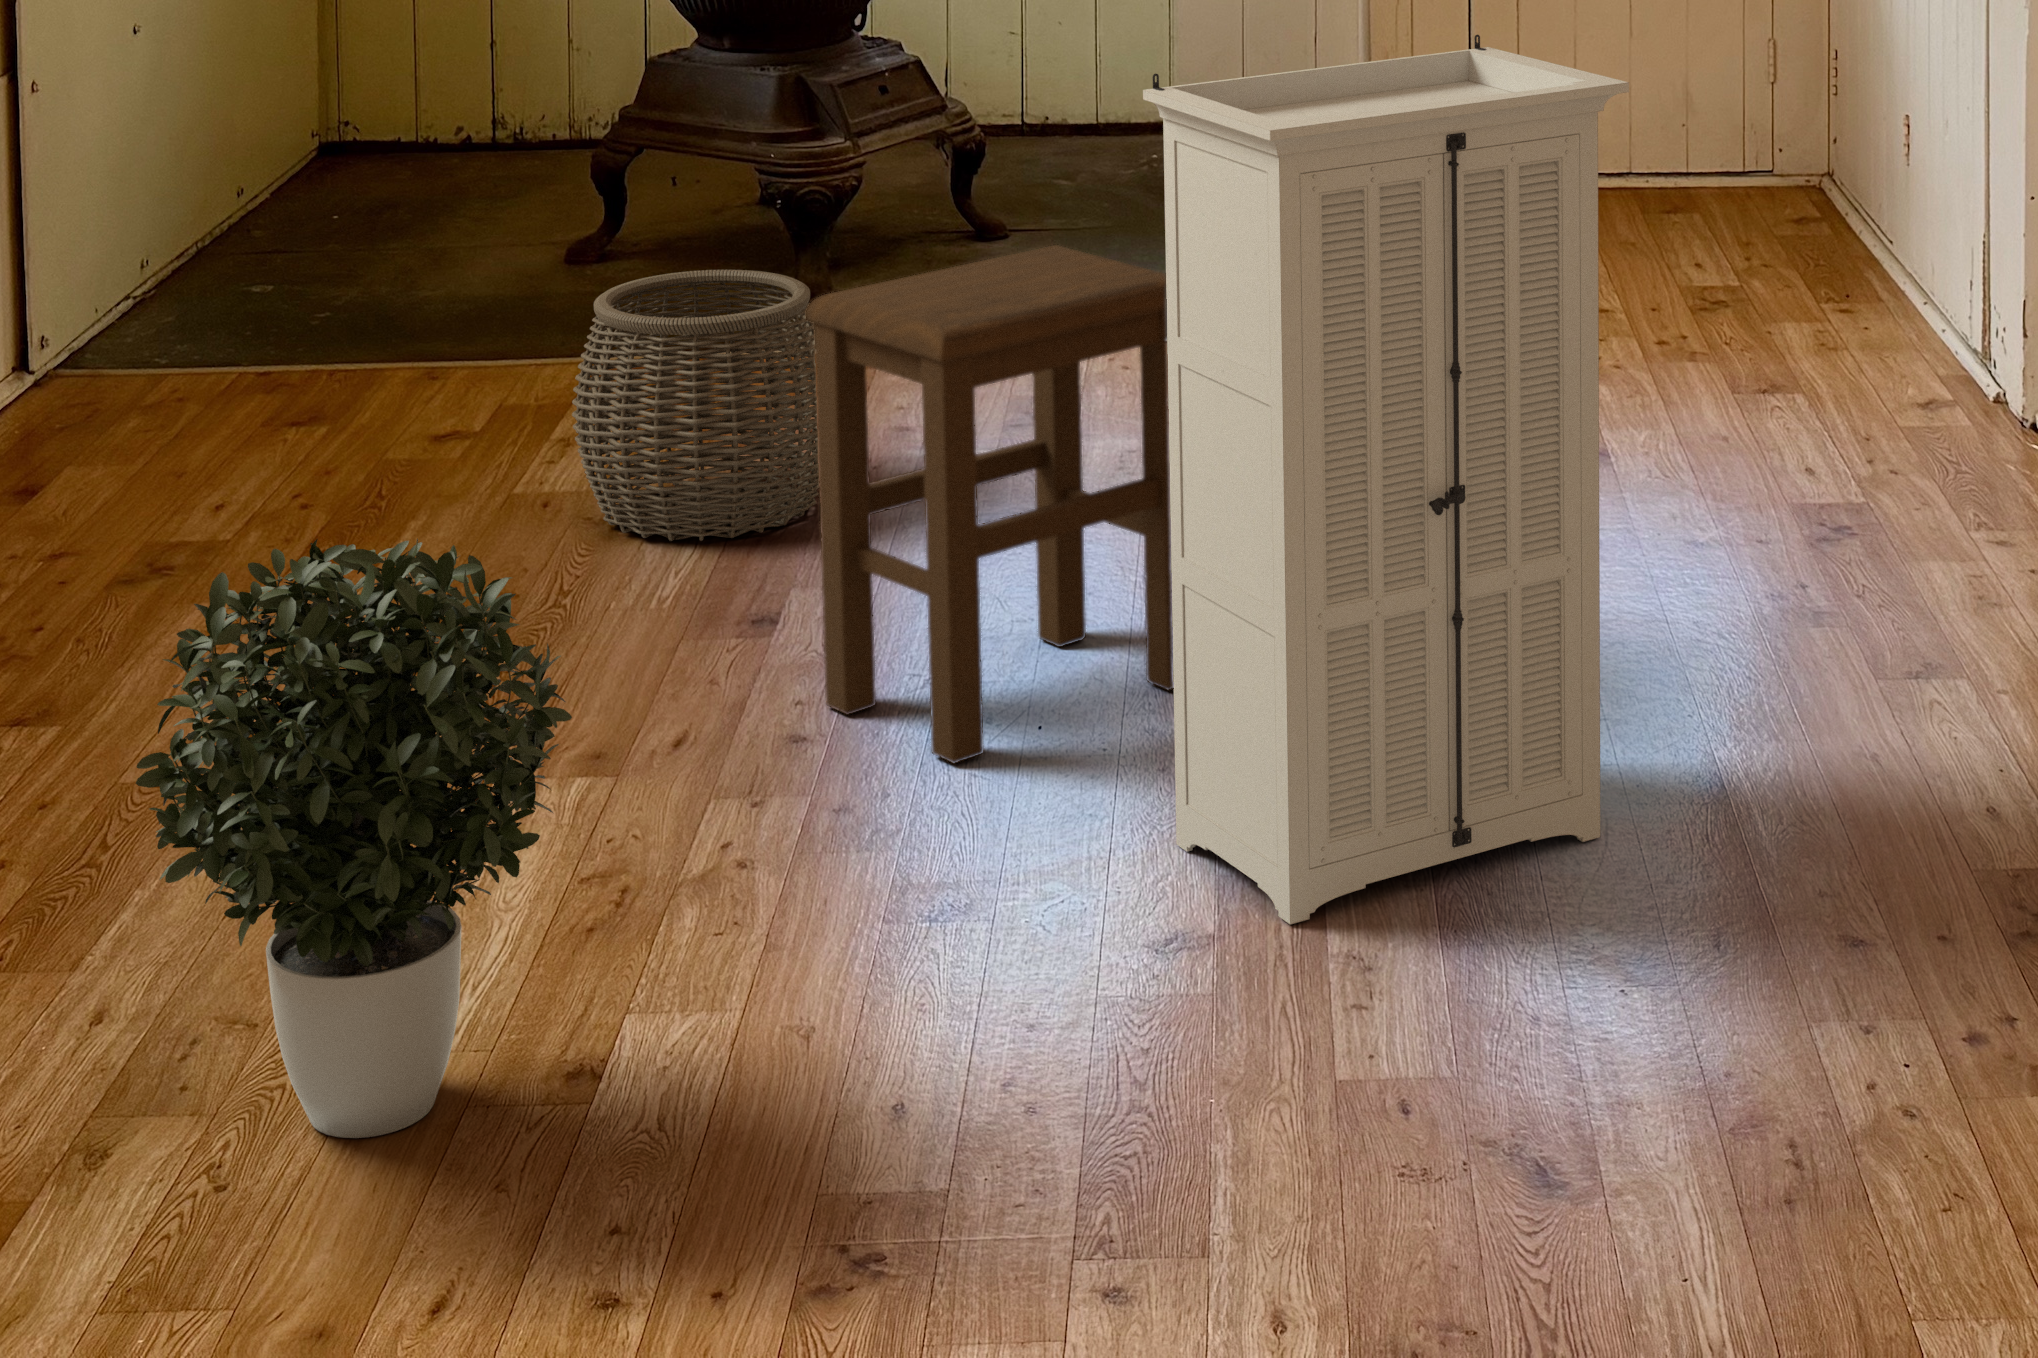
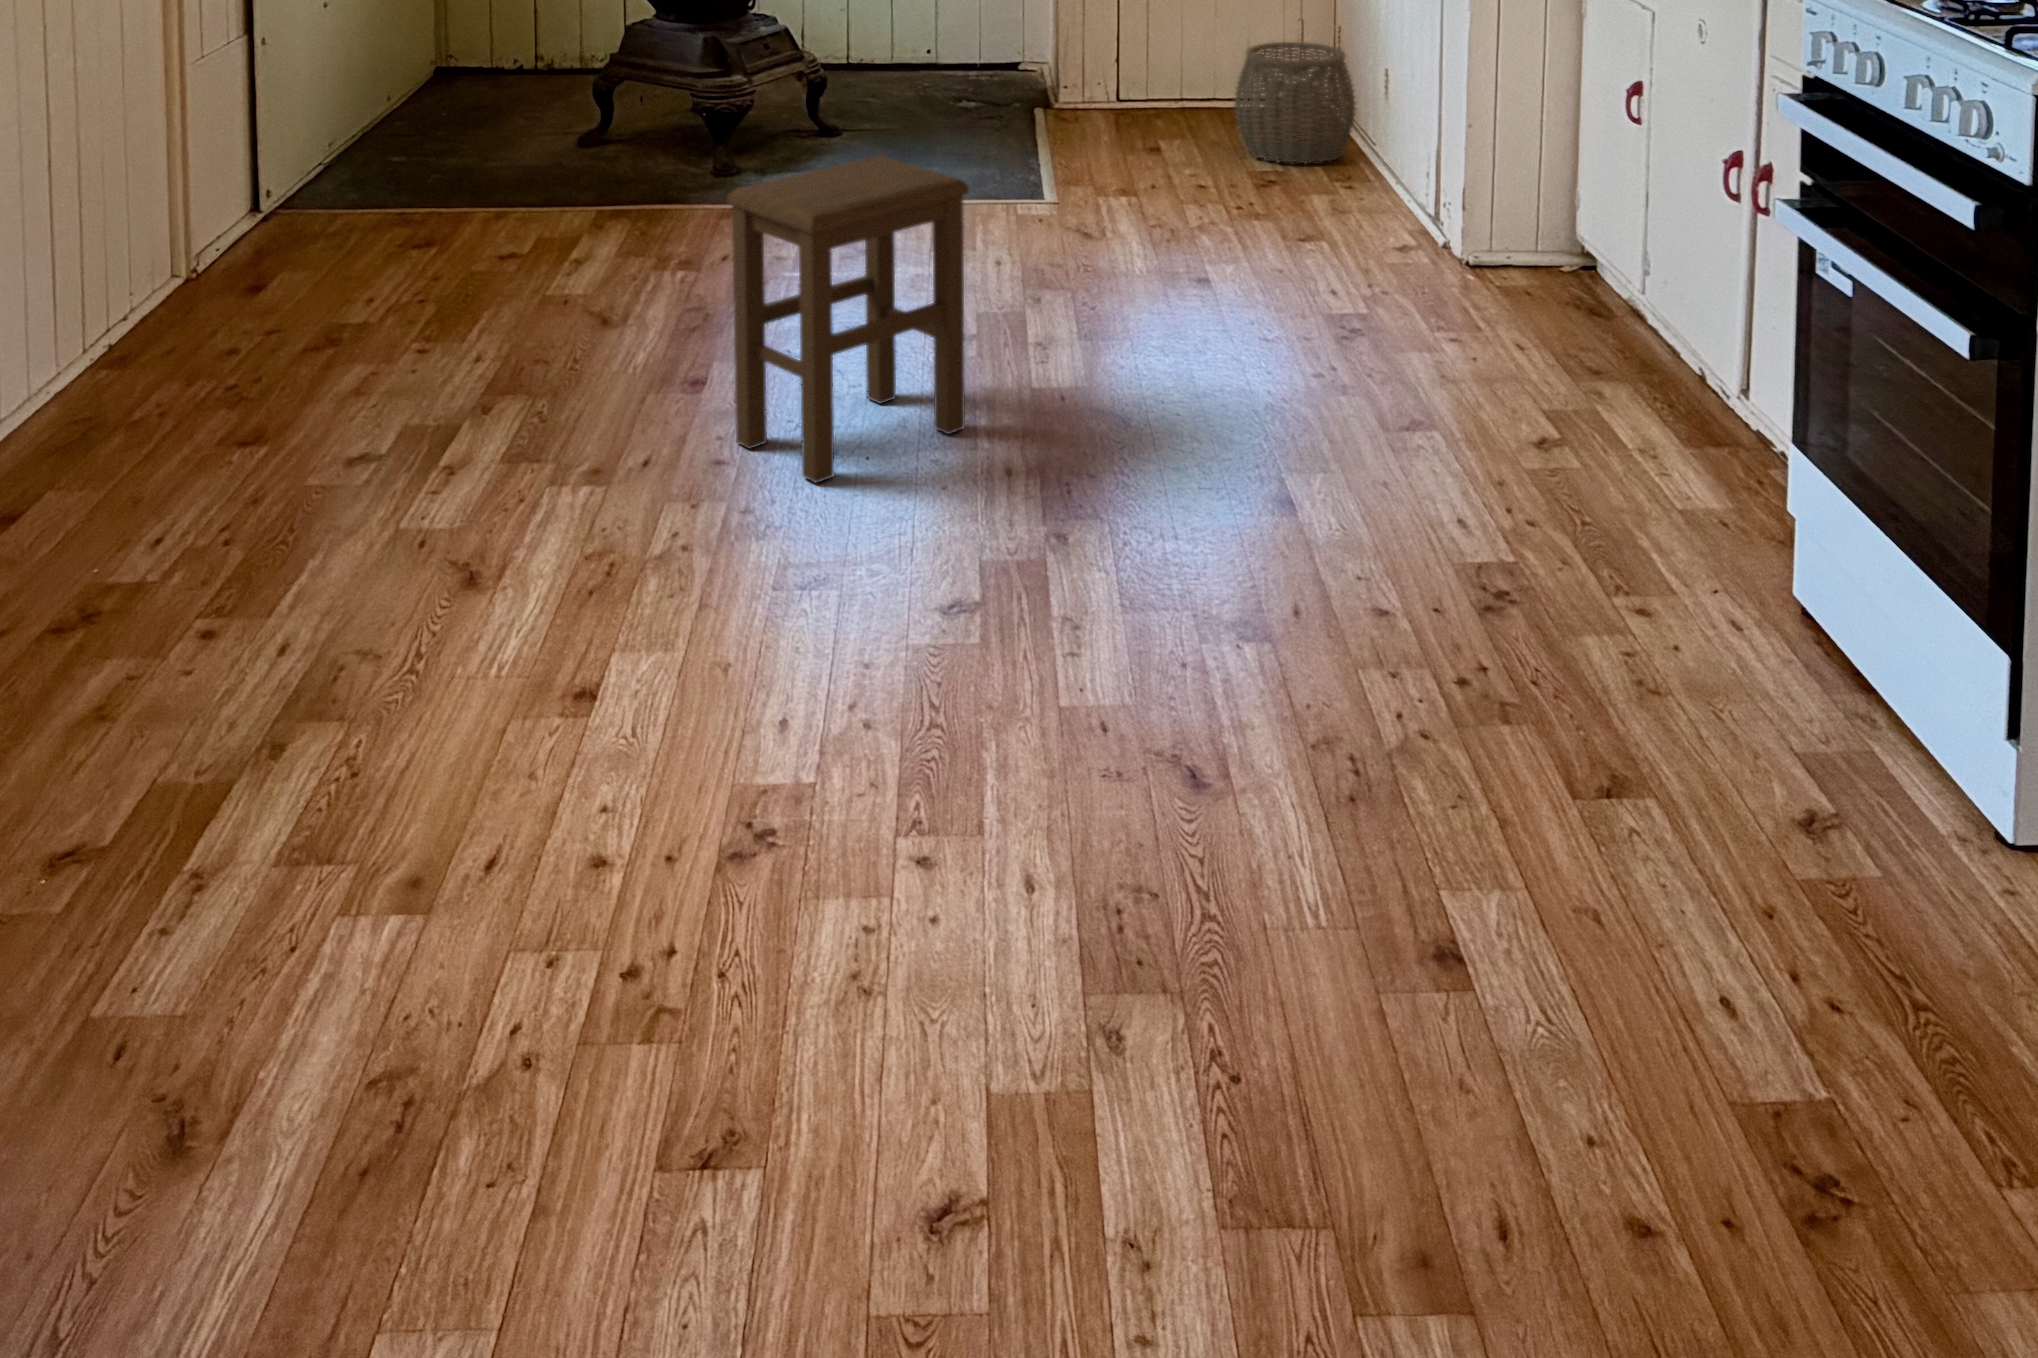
storage cabinet: present [1143,35,1629,925] -> none [941,34,1244,598]
woven basket: present [572,270,819,541] -> present [1234,42,1356,164]
potted plant: present [136,539,572,1138] -> none [303,358,581,744]

